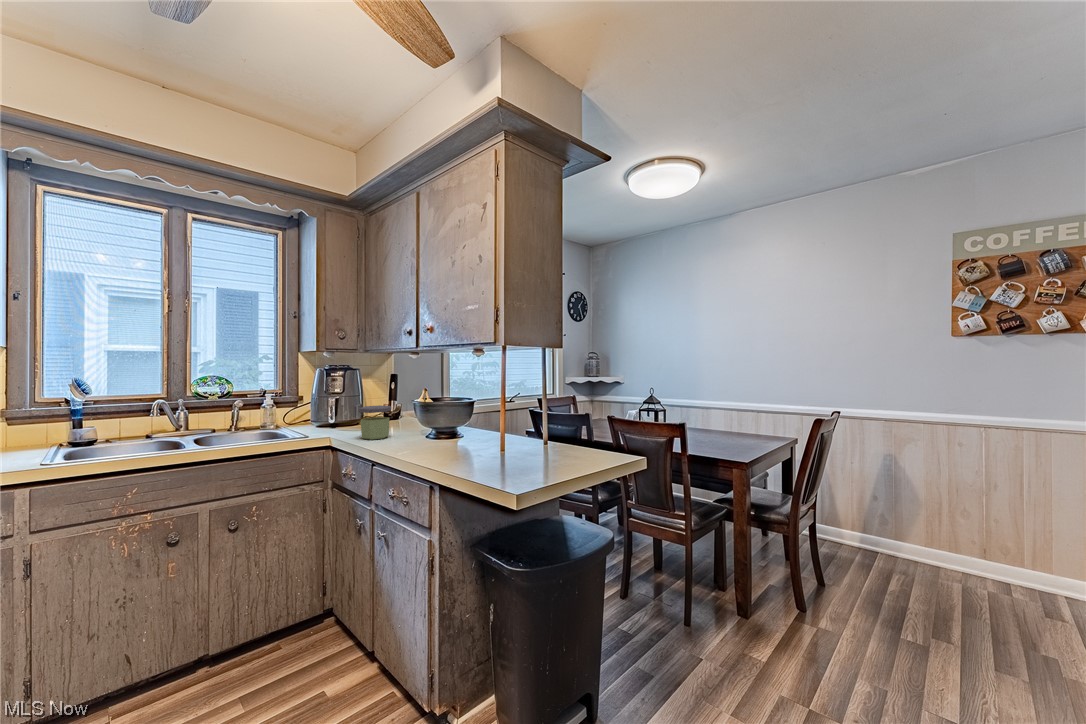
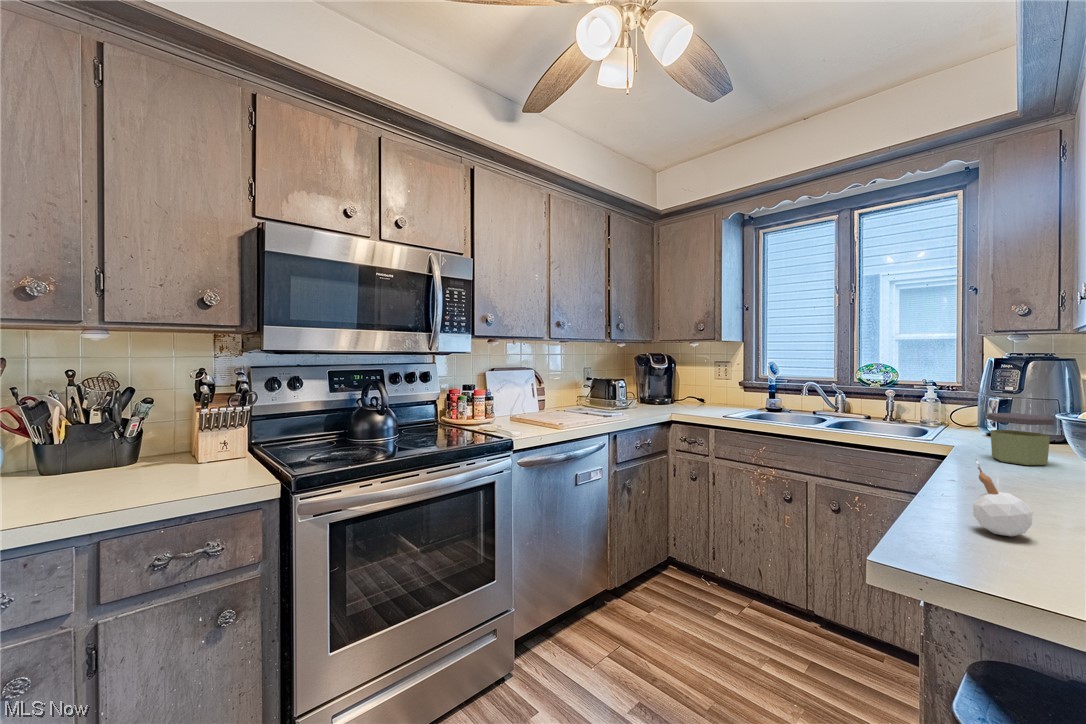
candle: none [461,431,486,472] -> present [973,459,1033,536]

